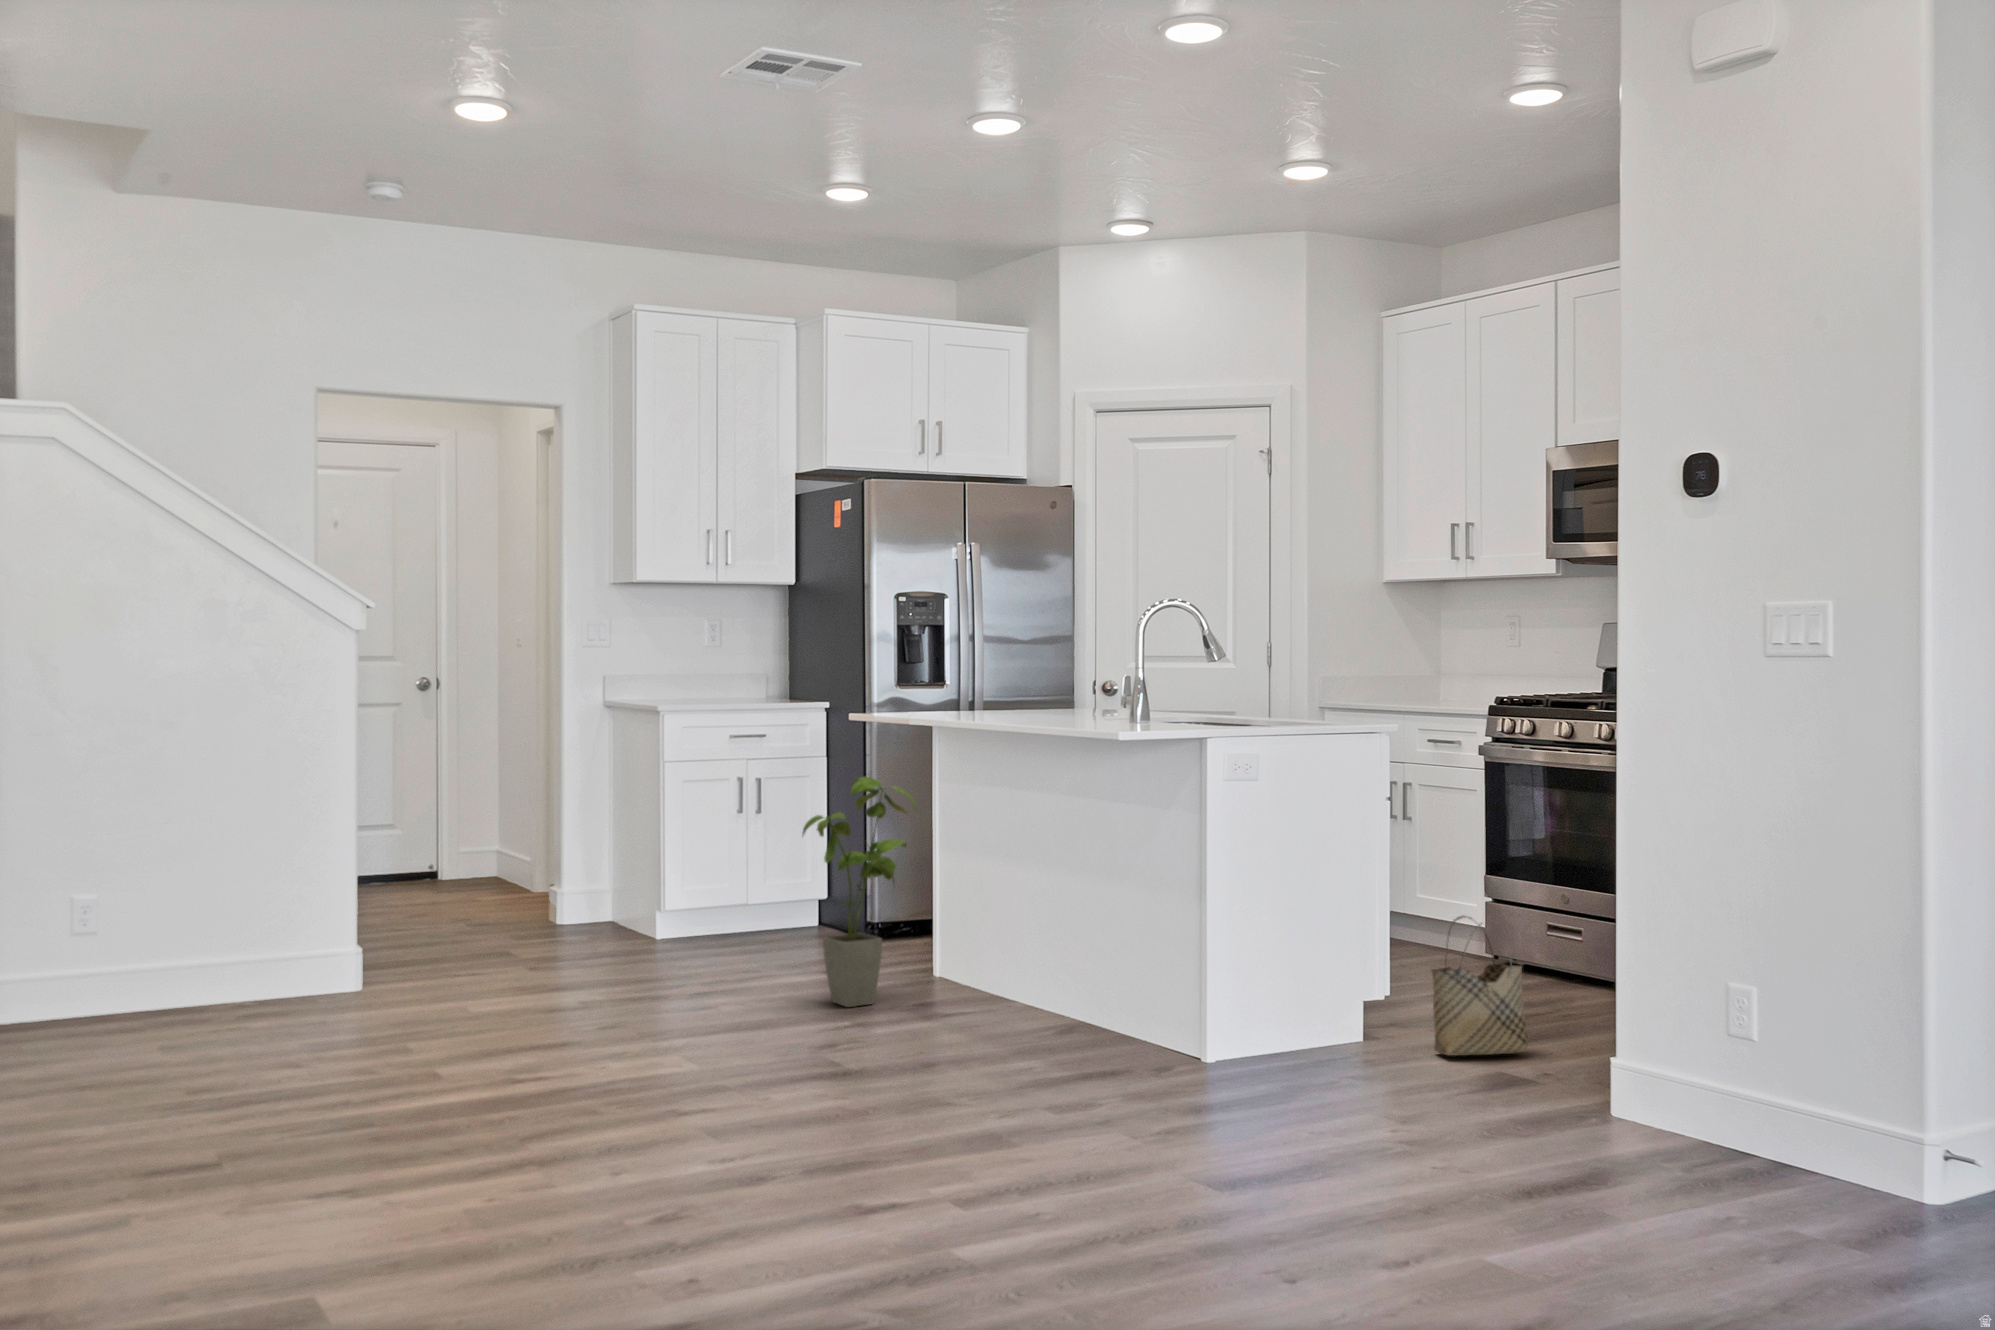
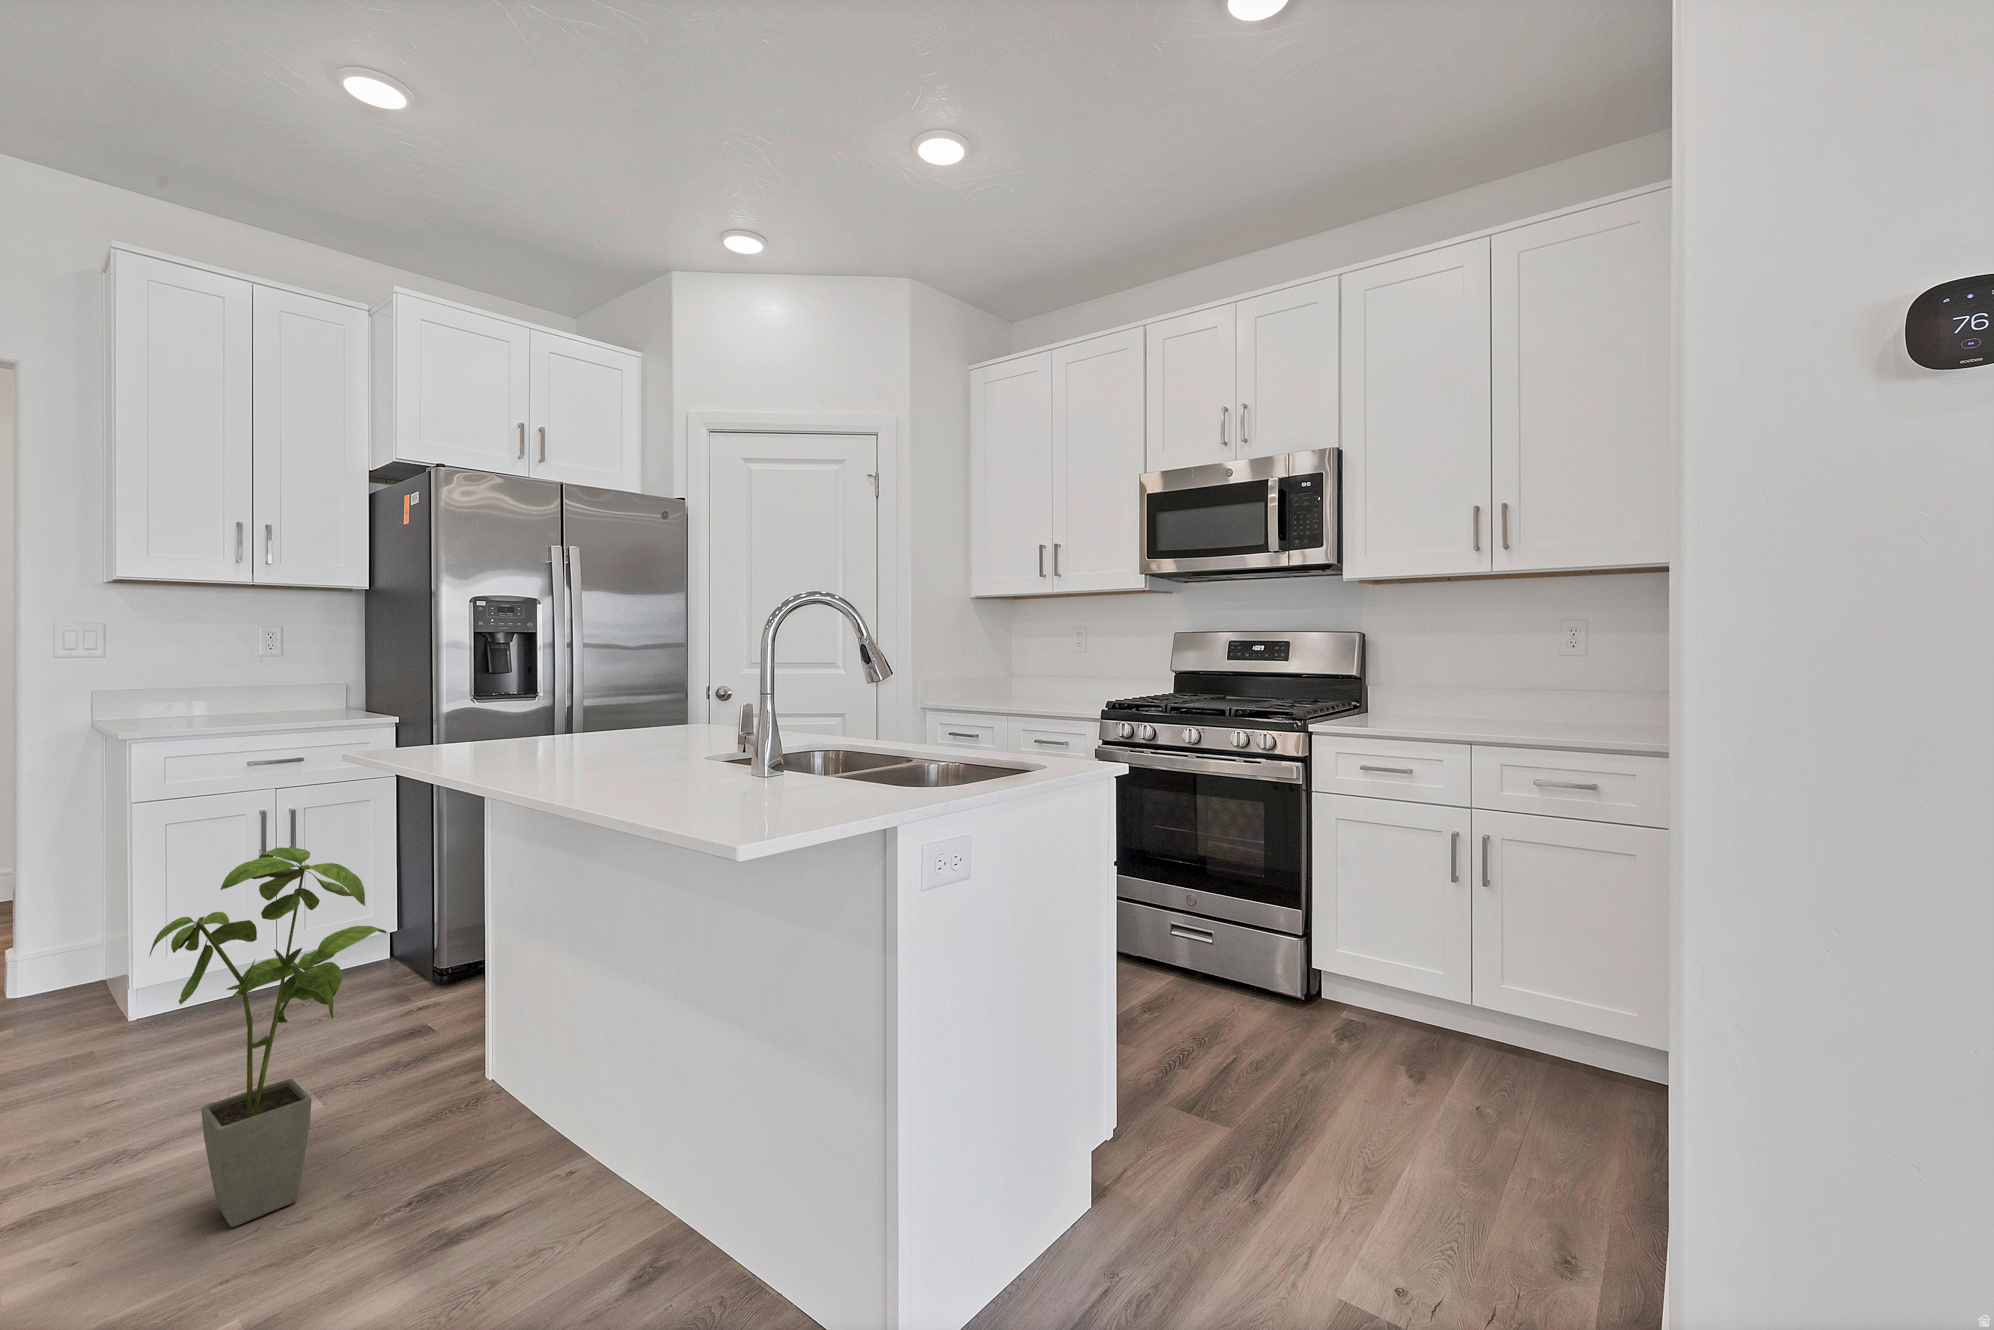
woven basket: present [1431,916,1527,1056] -> none [1163,1019,1288,1262]

